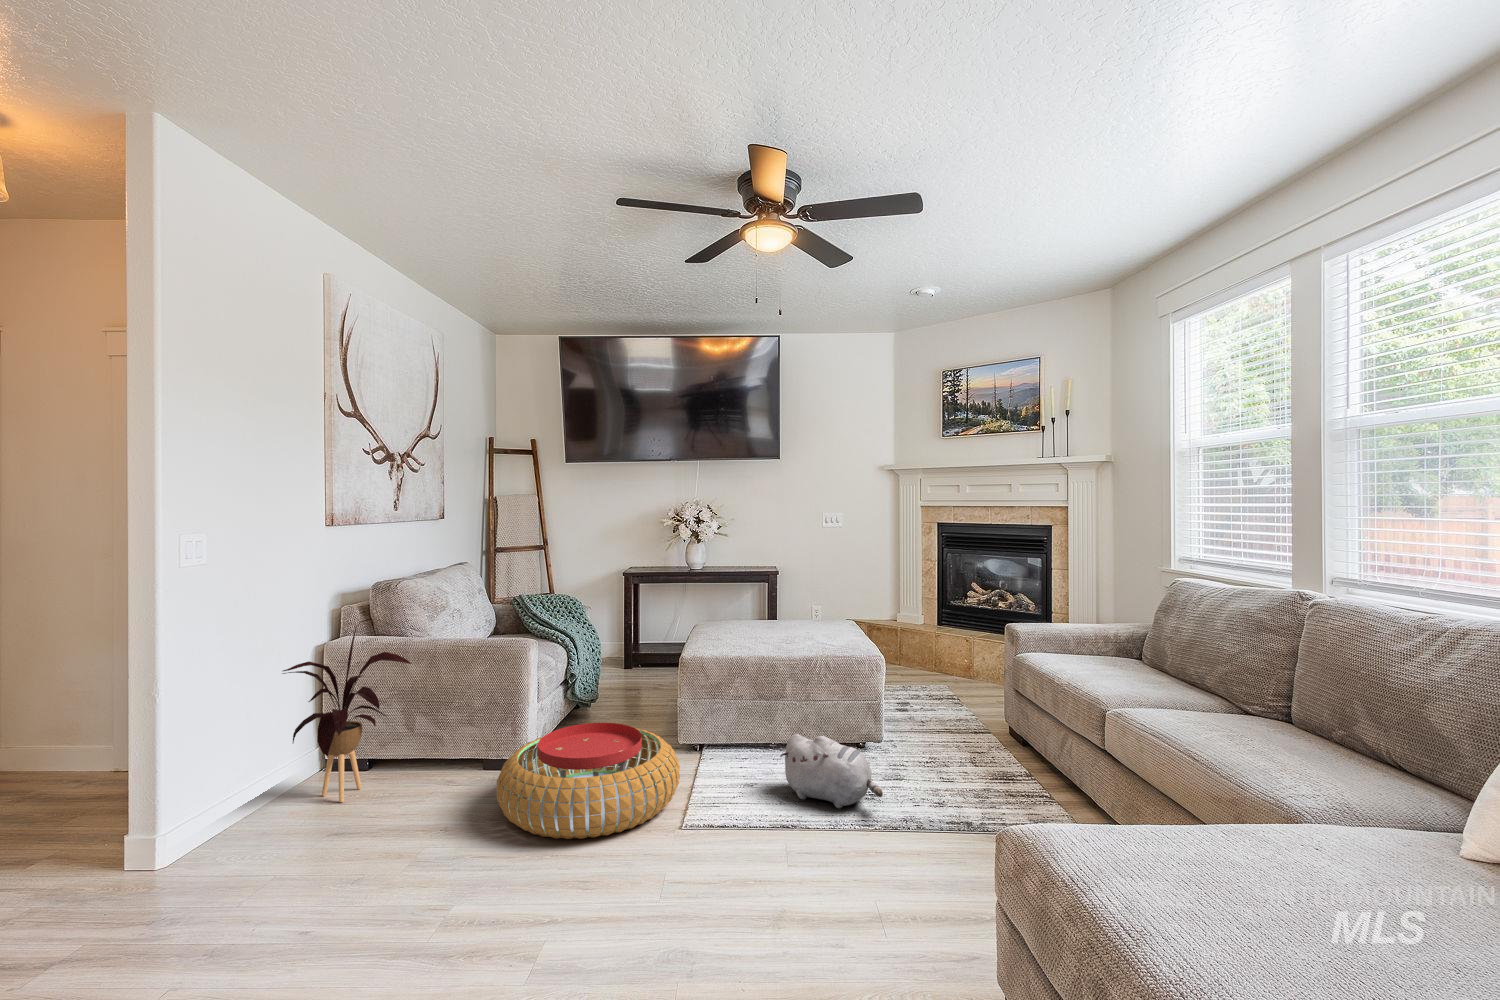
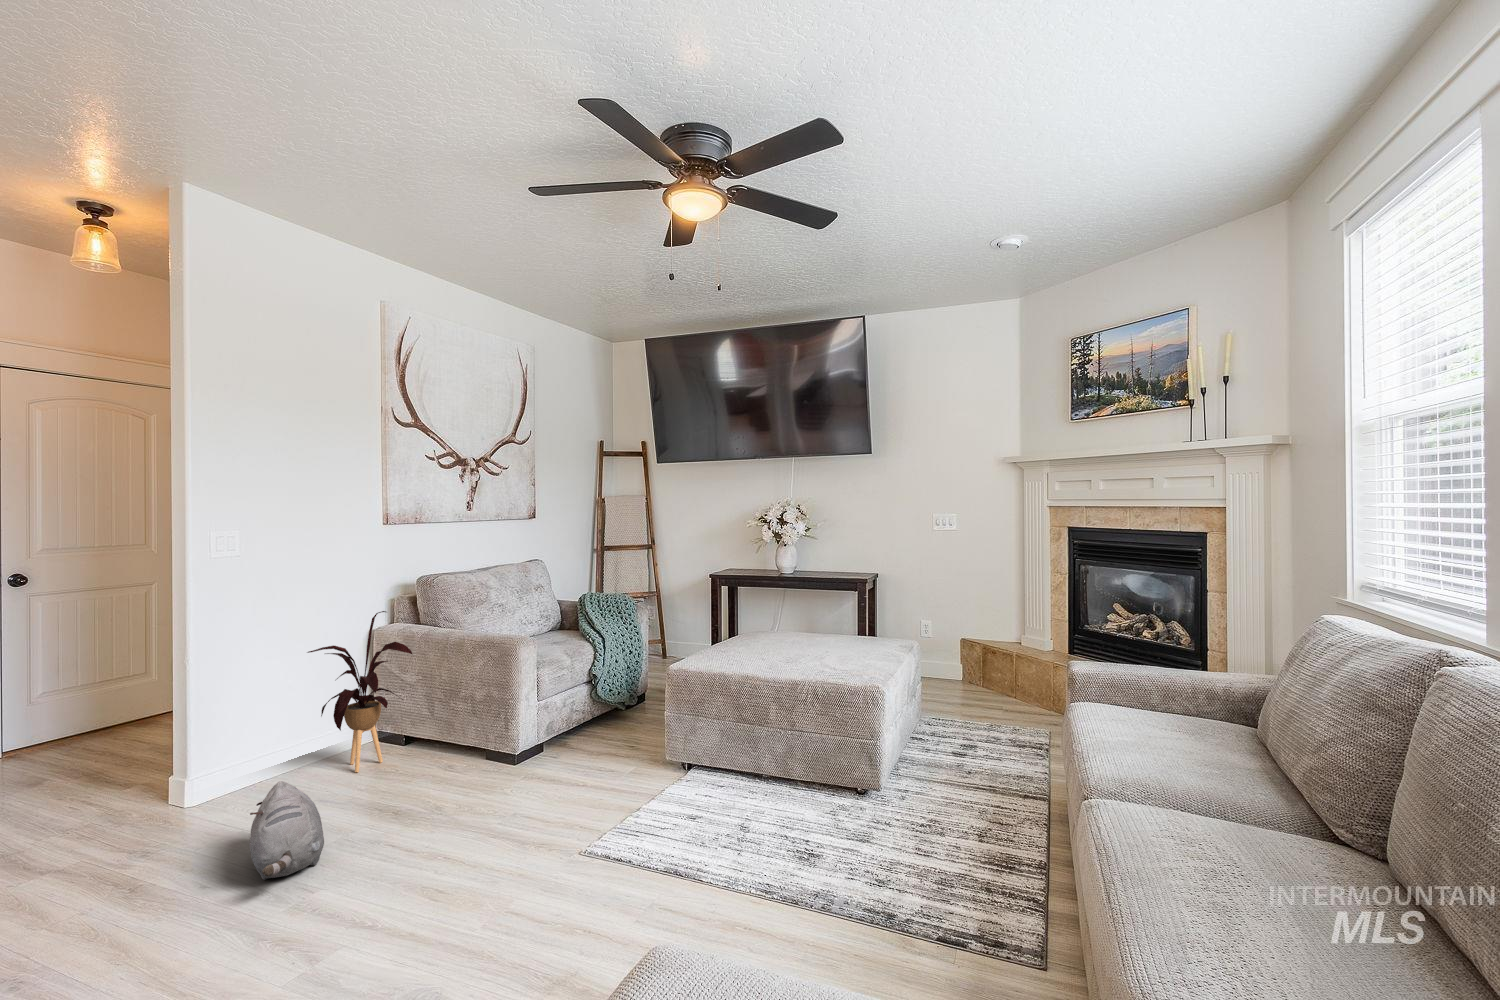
pouf: present [497,723,680,839] -> none [436,728,624,846]
plush toy: present [780,734,883,808] -> present [249,781,324,880]

